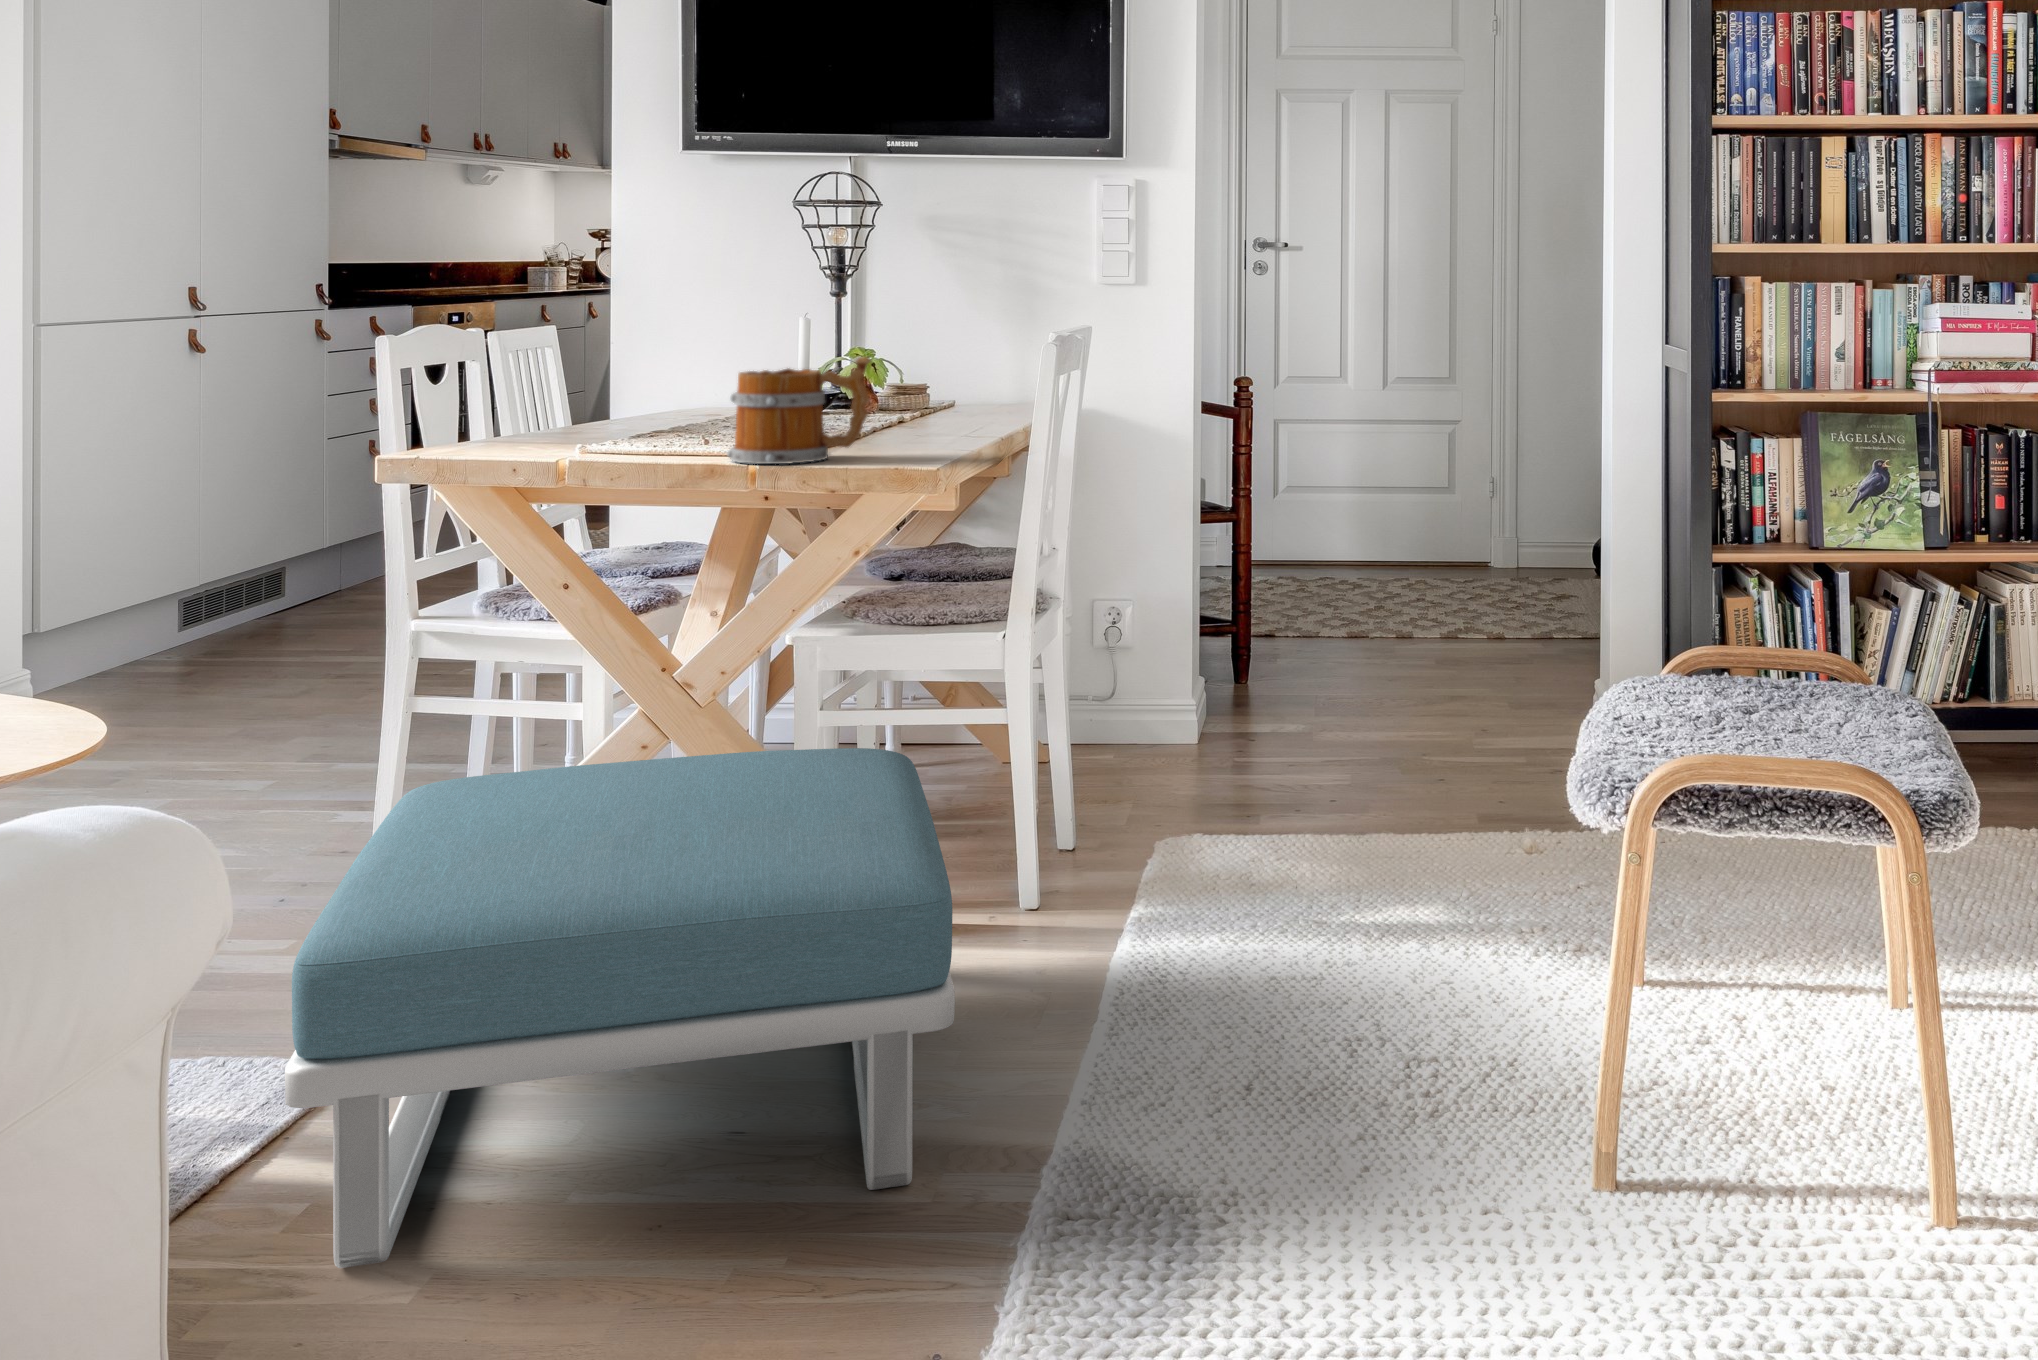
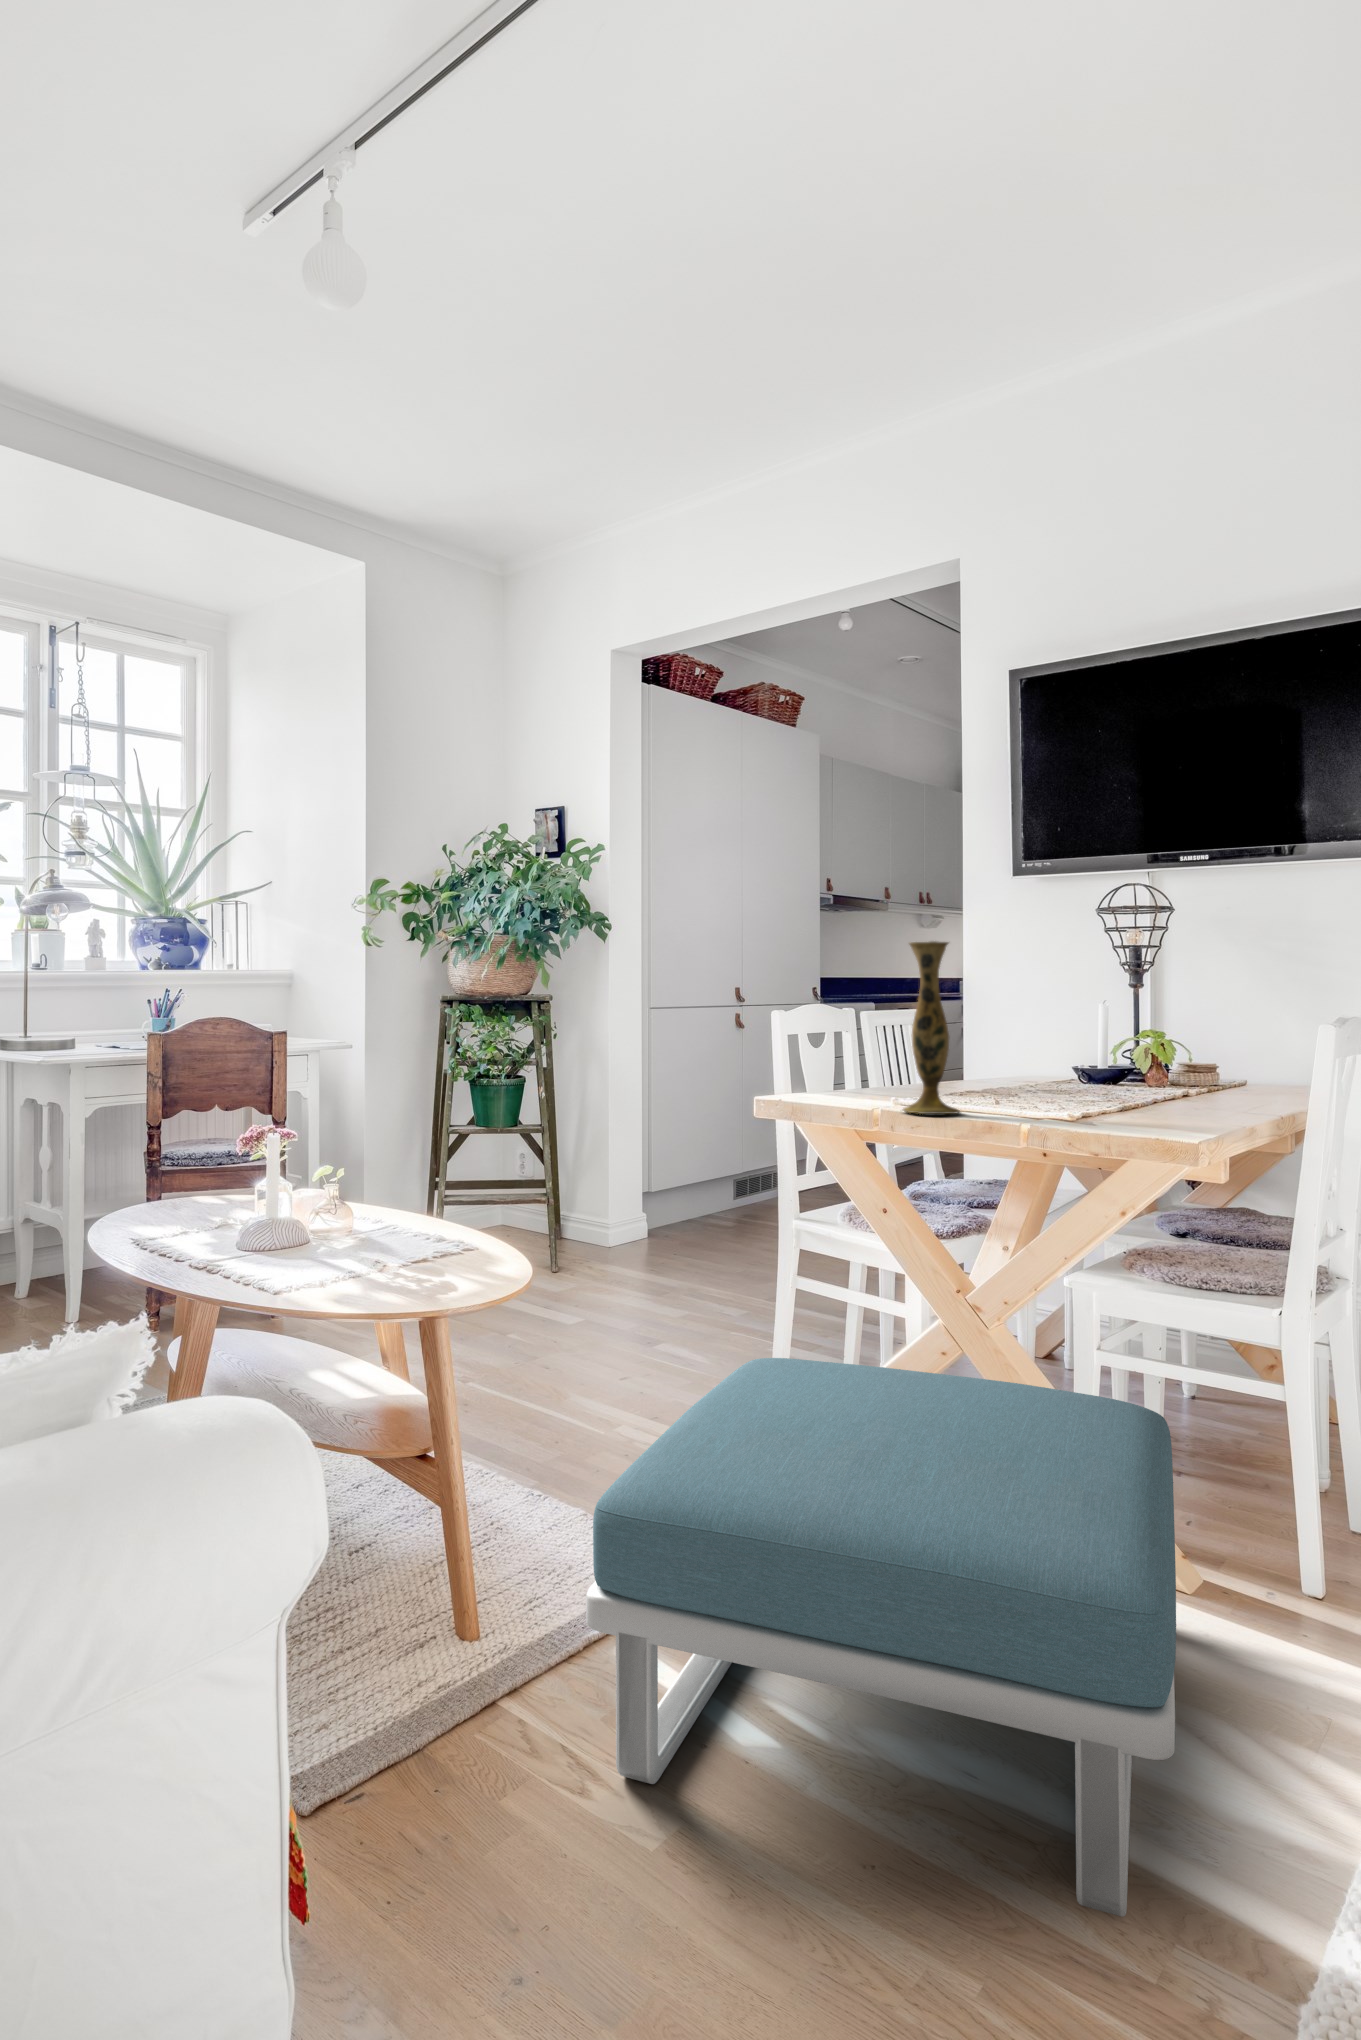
vase: none [595,253,673,462] -> present [903,941,960,1114]
mug: present [727,357,870,464] -> none [1003,1031,1132,1125]

